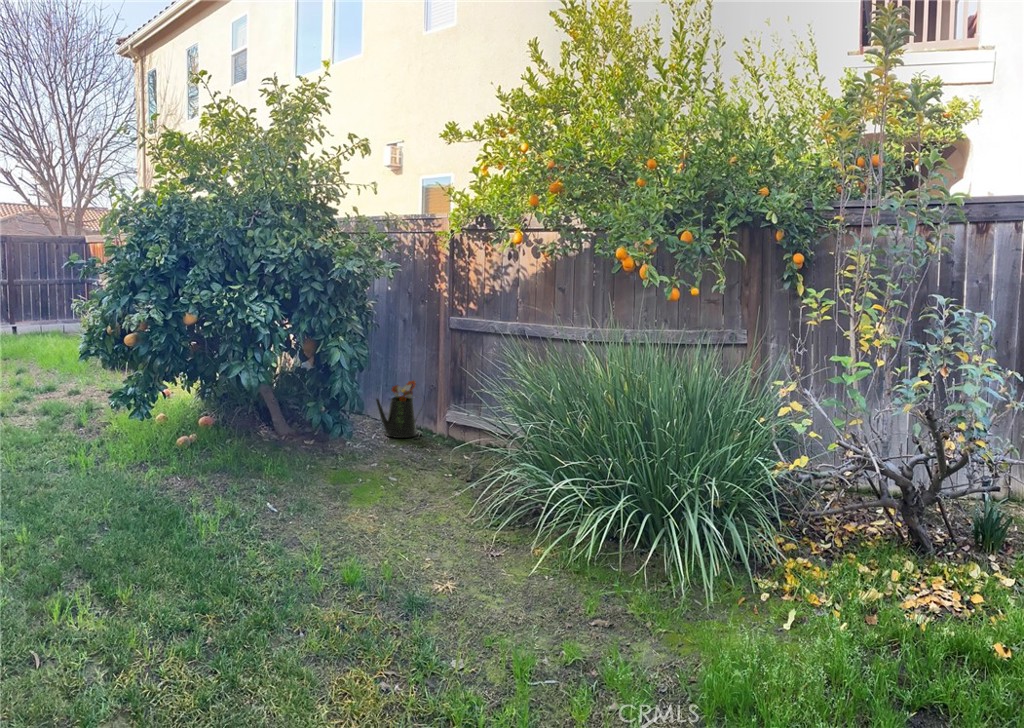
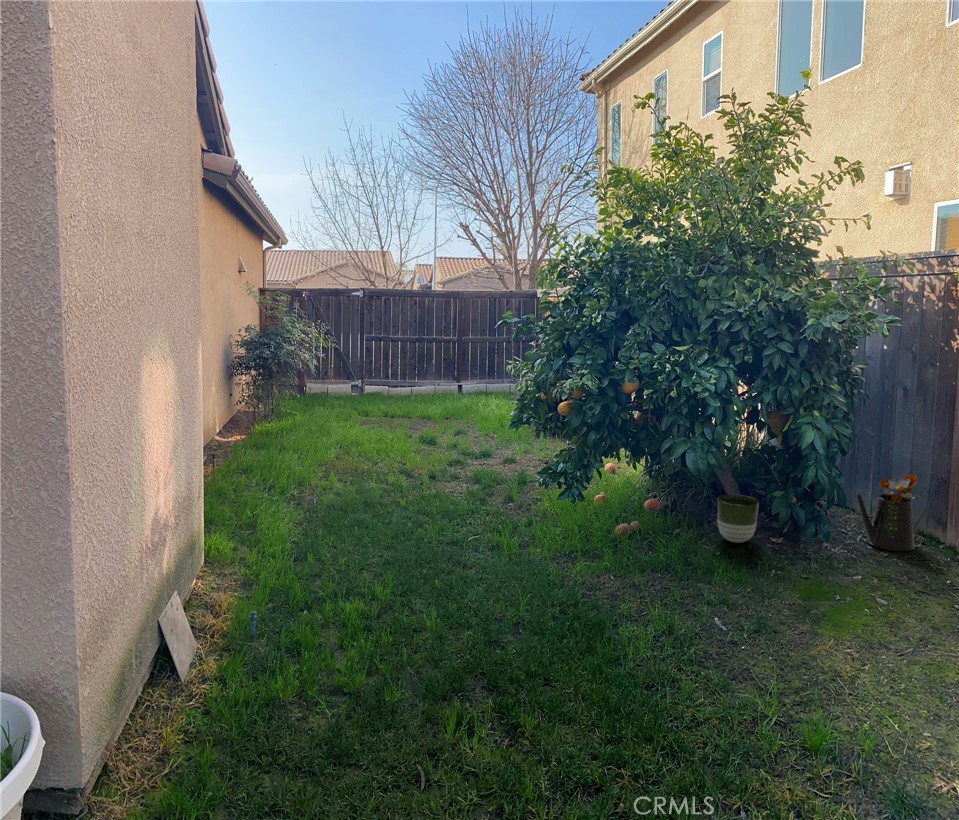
planter: none [271,407,304,446] -> present [718,495,759,543]

